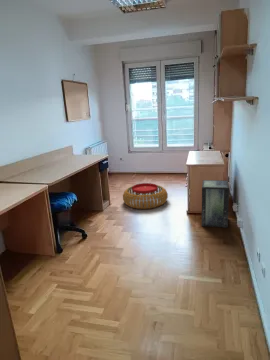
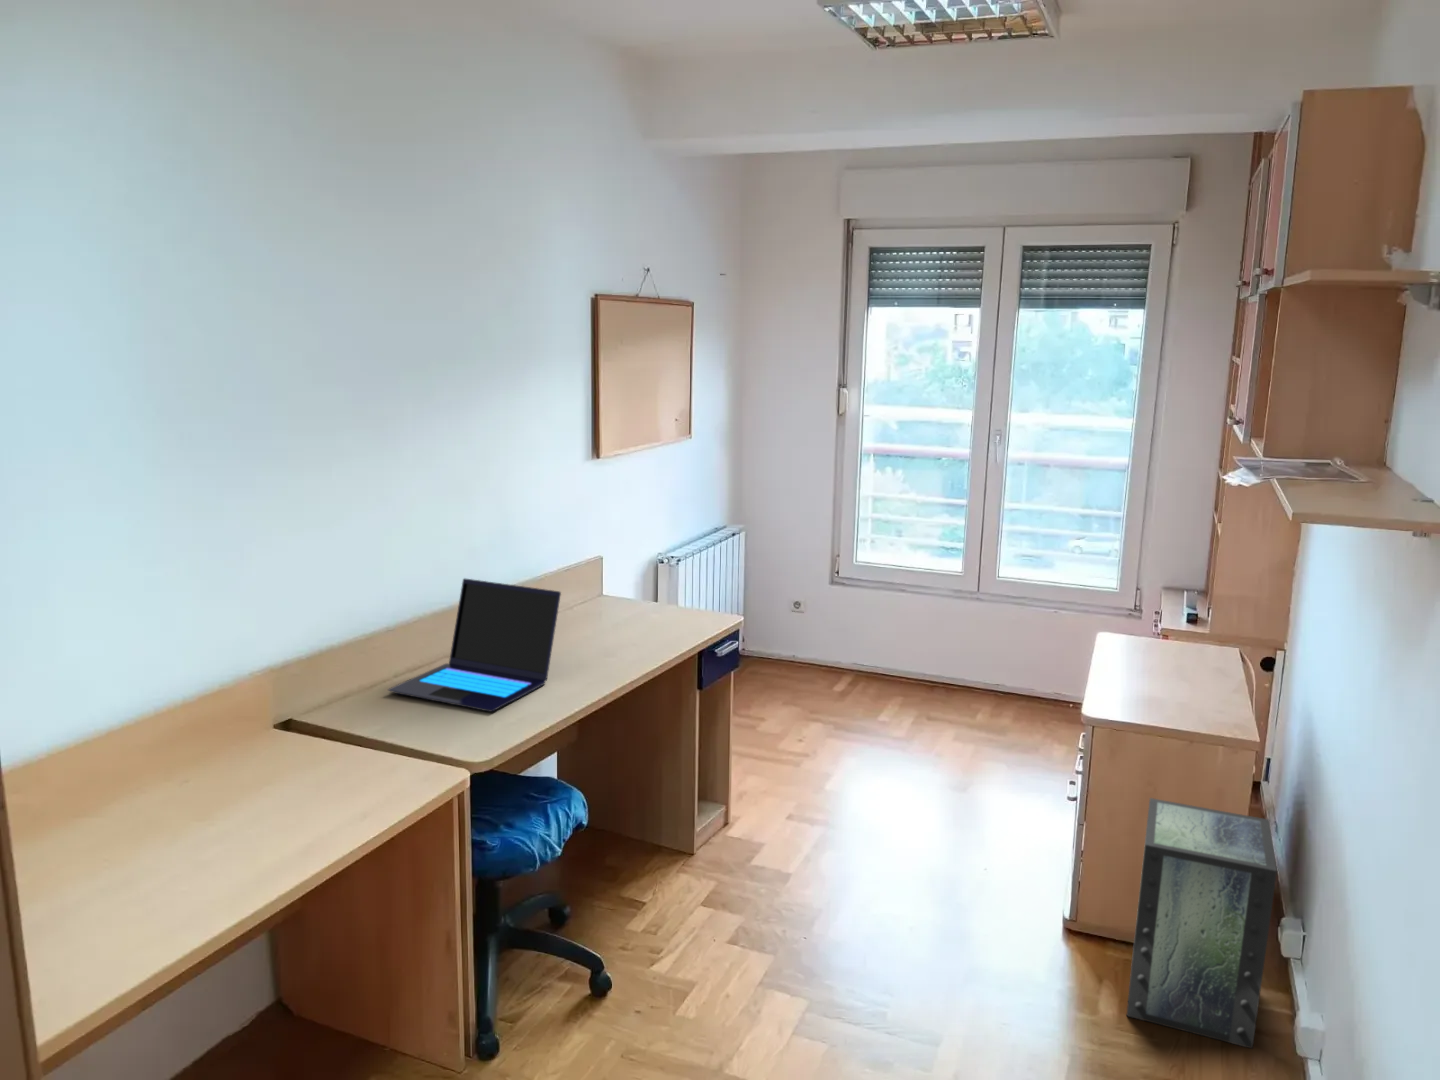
laptop: none [24,147,64,175] -> present [388,579,561,712]
pouf: present [123,183,168,209] -> none [786,744,981,871]

